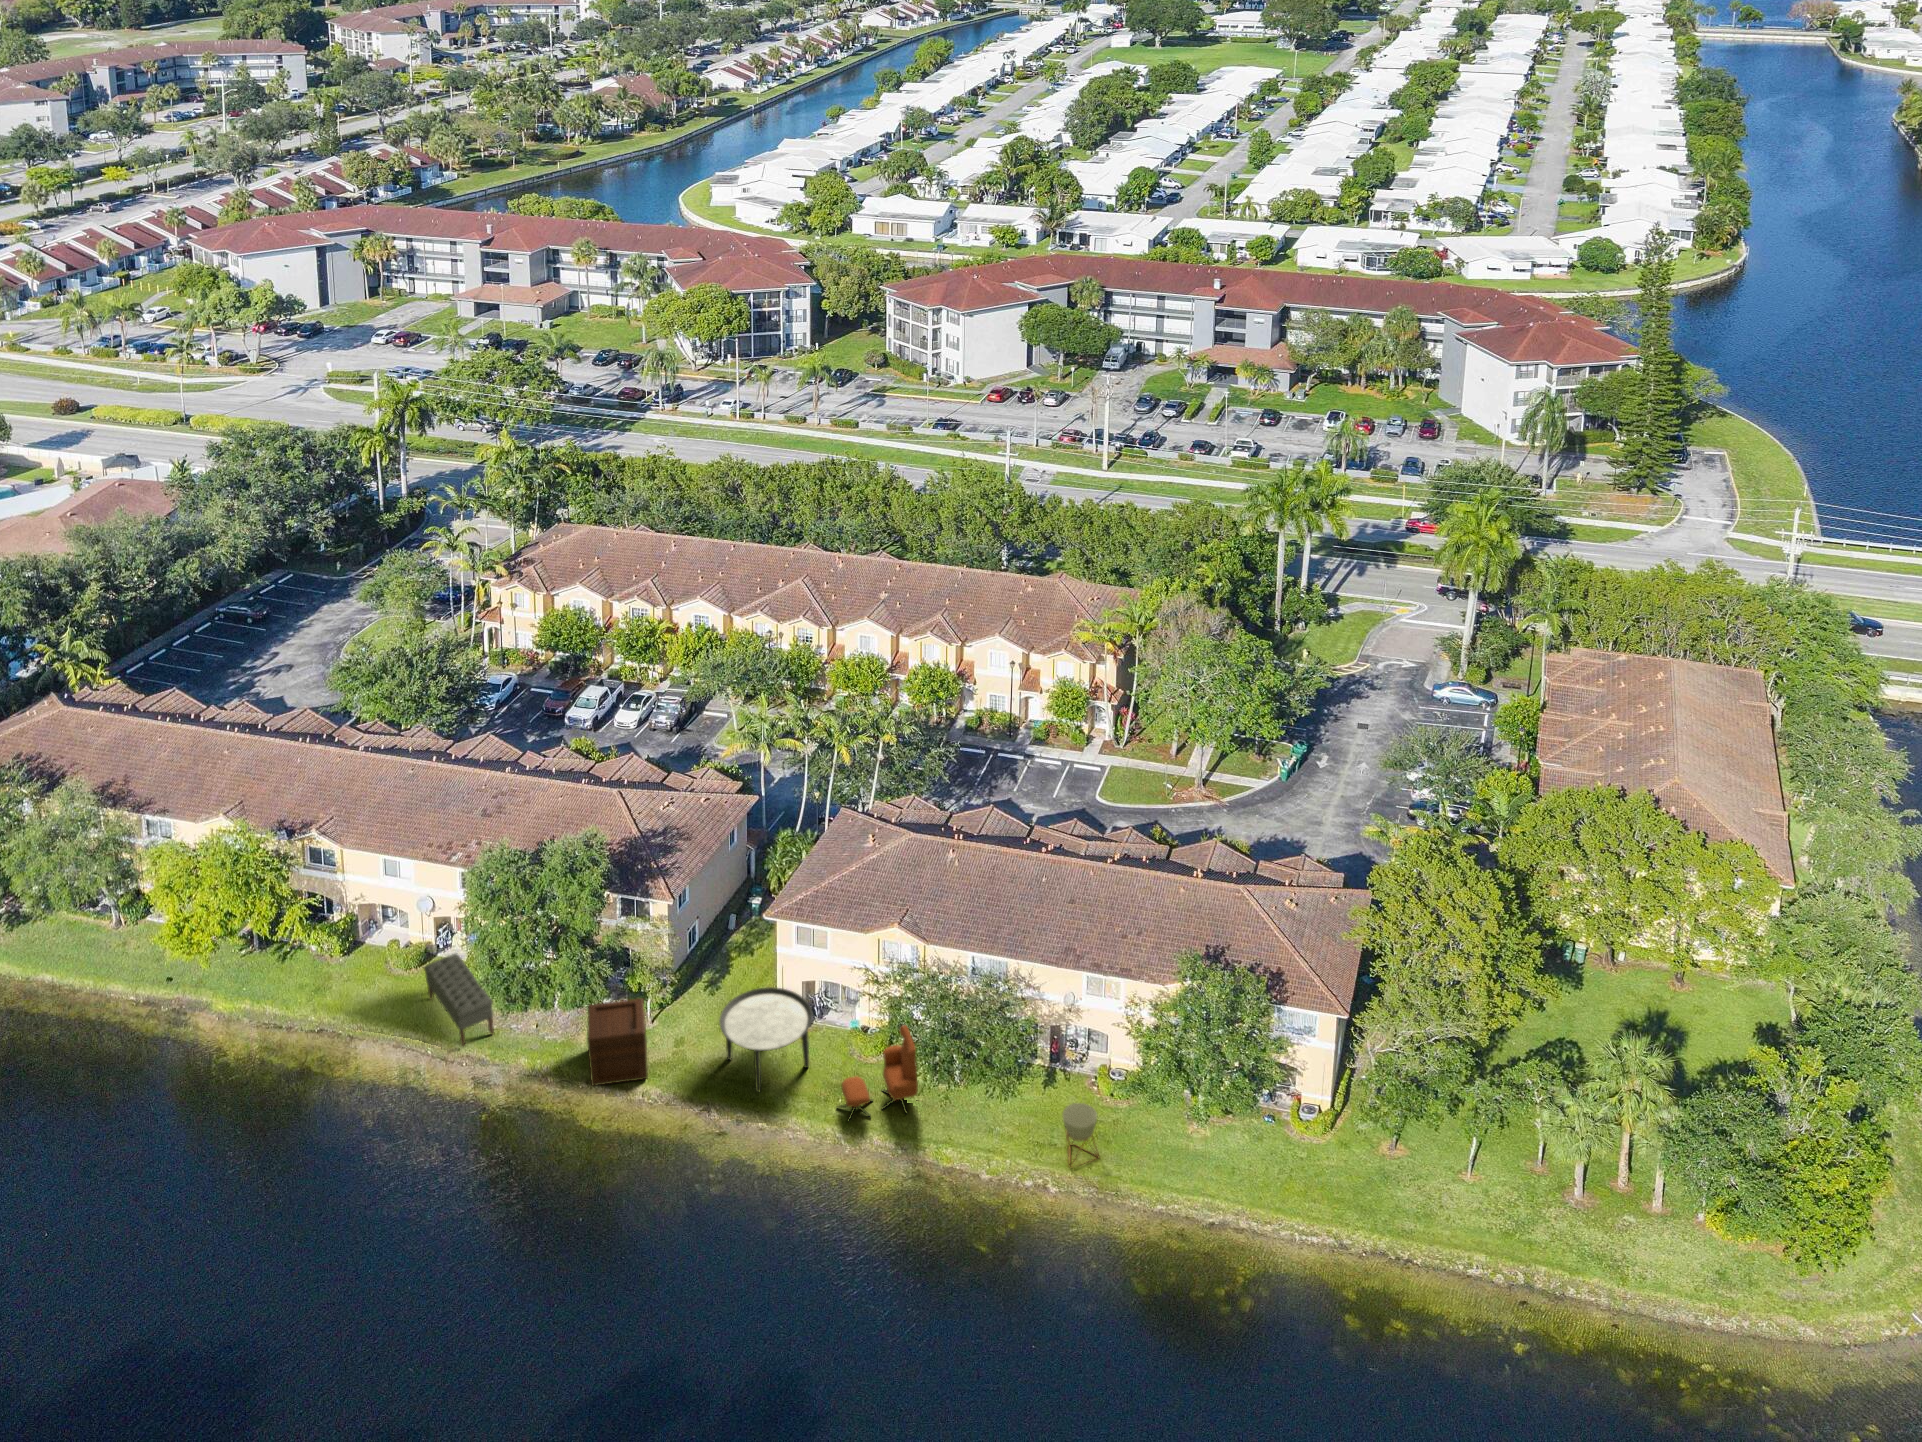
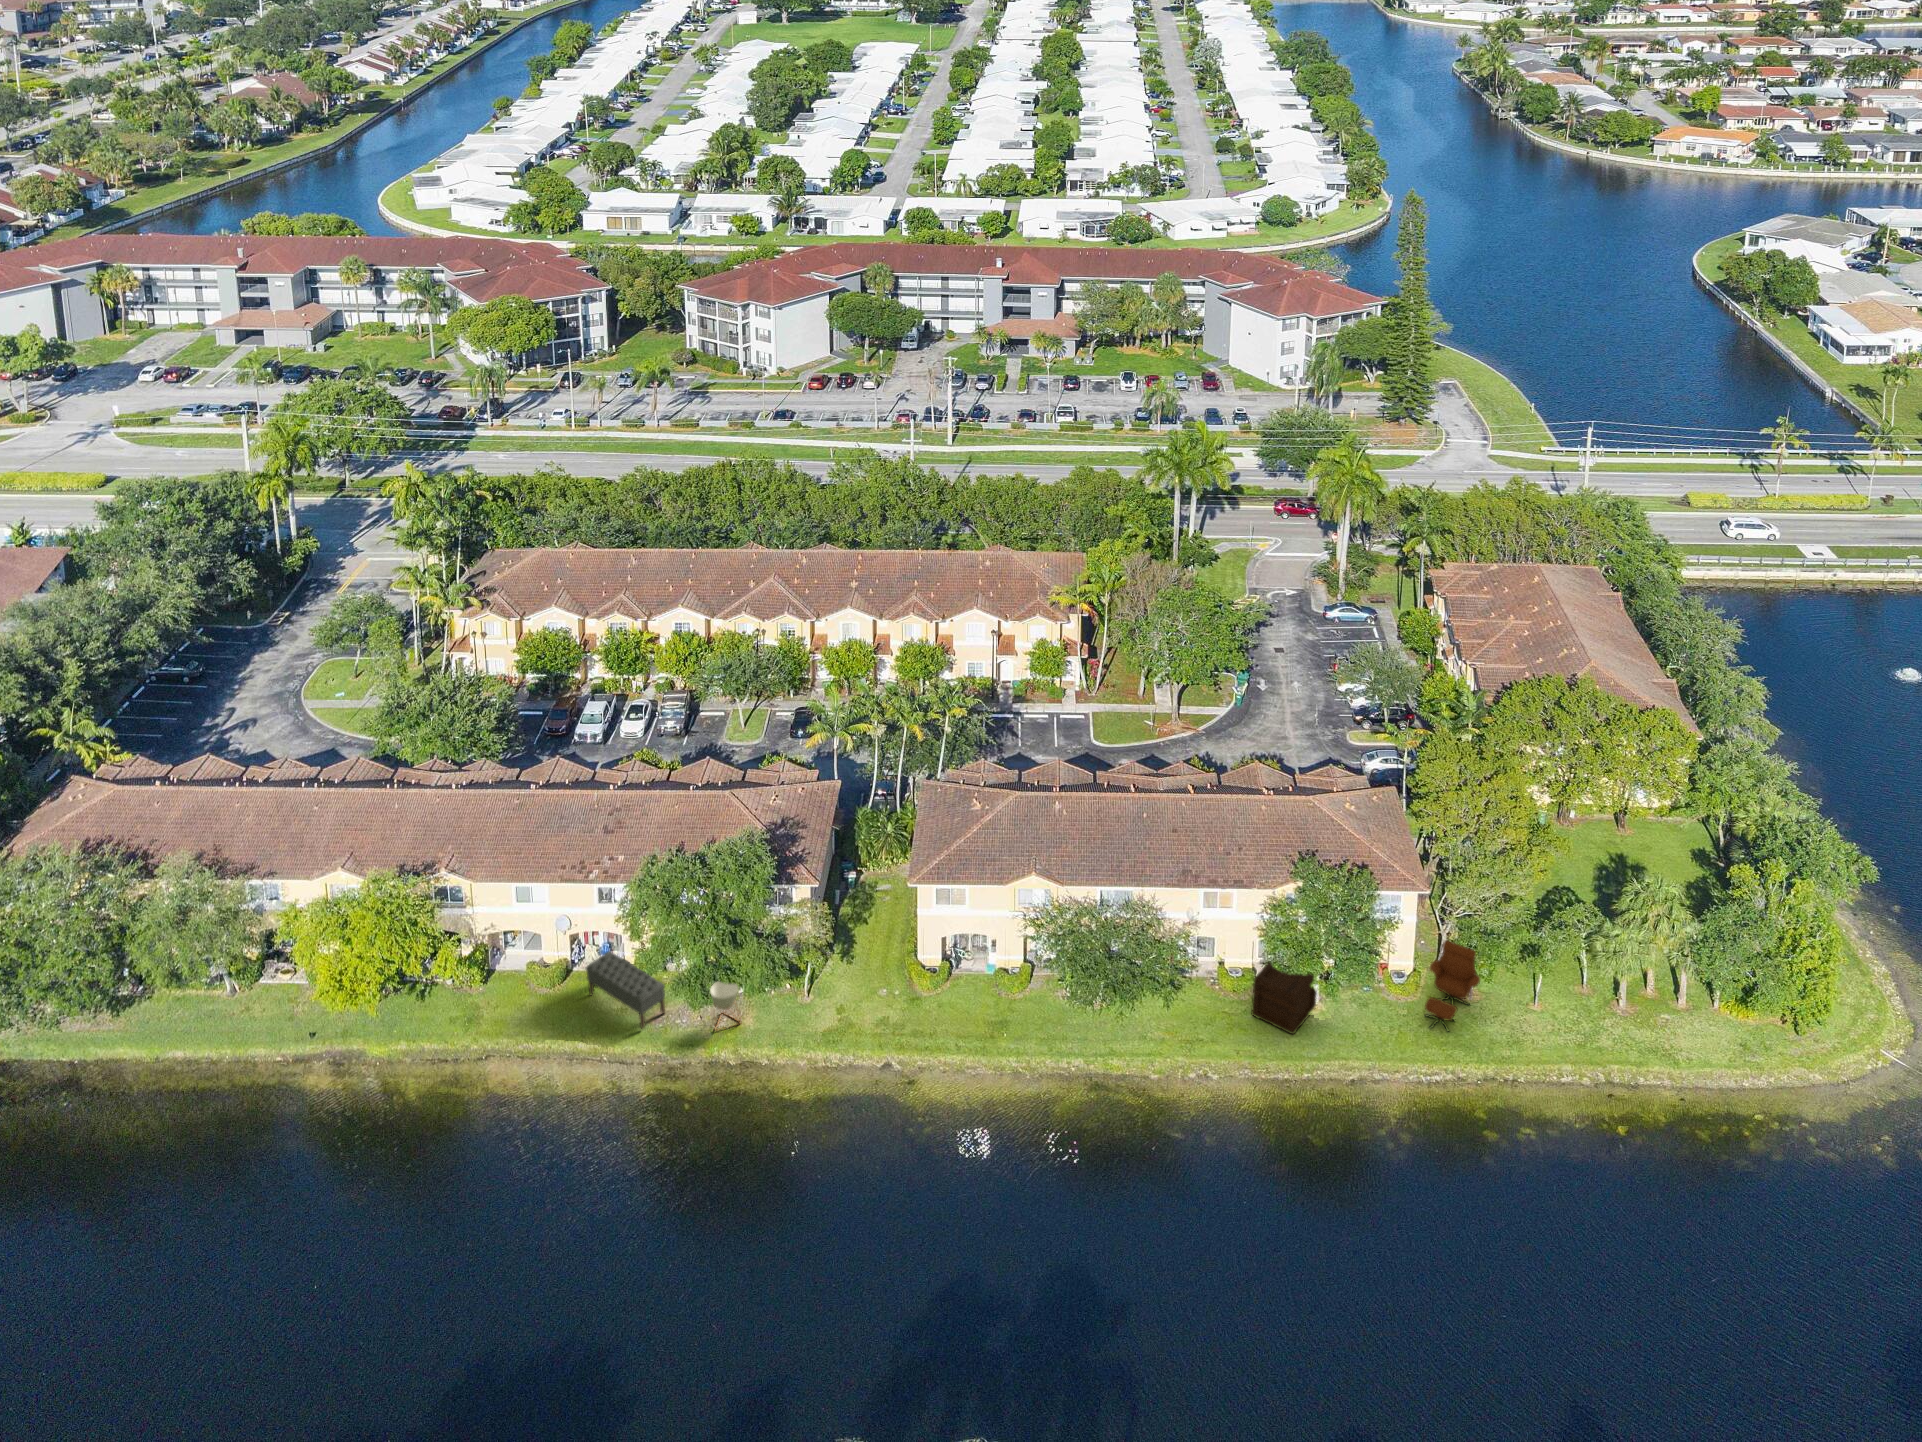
round table: present [719,987,813,1092] -> none [874,929,952,1016]
wooden crate: present [587,998,648,1086] -> present [1251,962,1317,1034]
lounge chair: present [837,1025,918,1121] -> present [1425,940,1480,1031]
planter: present [1063,1103,1099,1168] -> present [710,982,741,1030]

